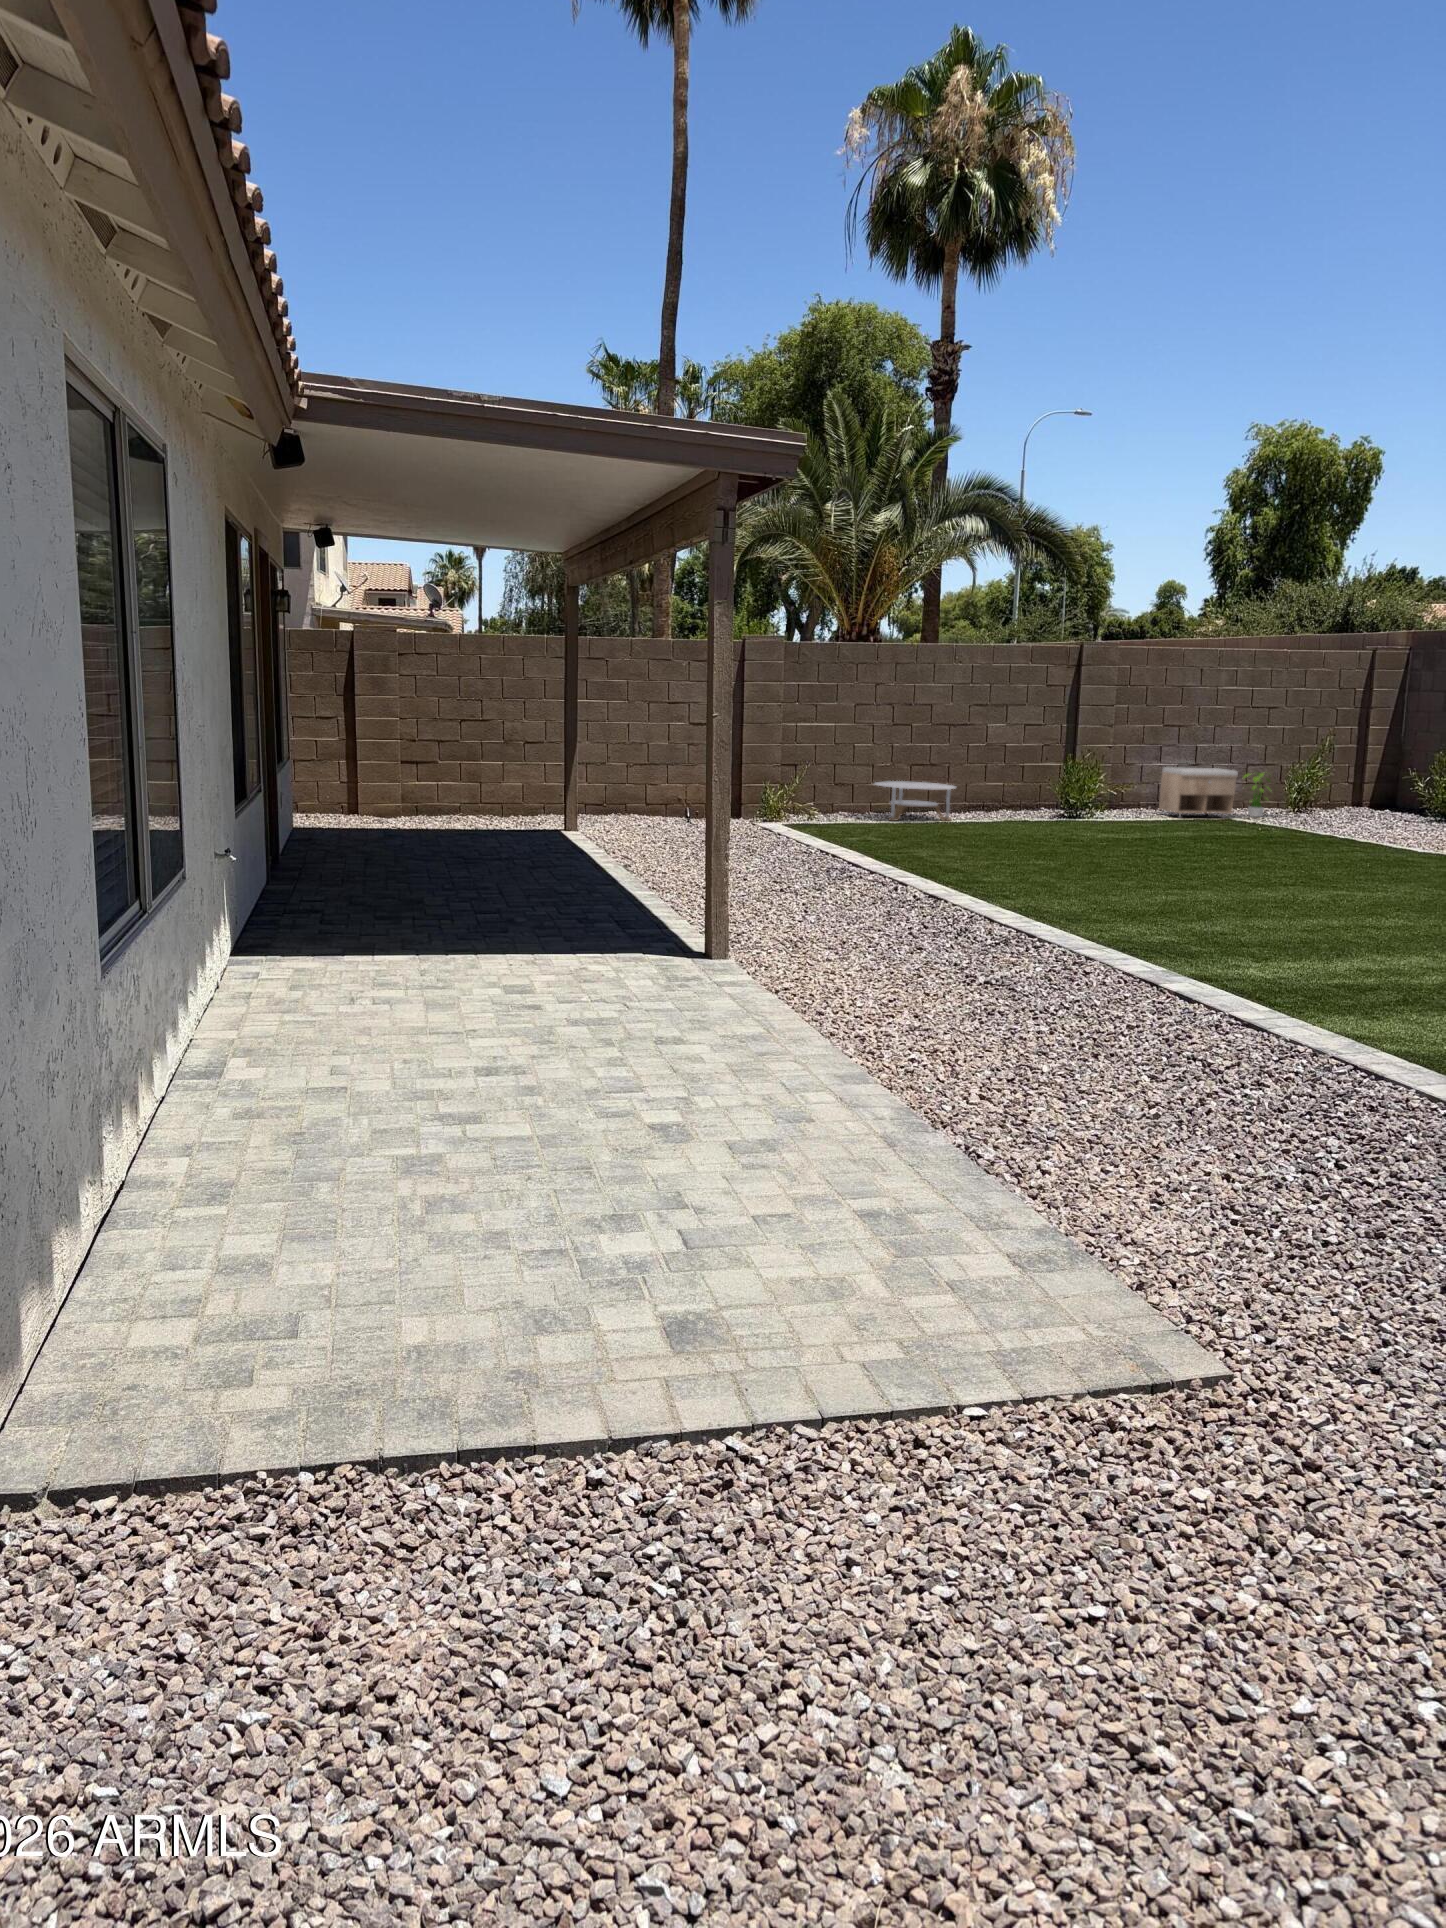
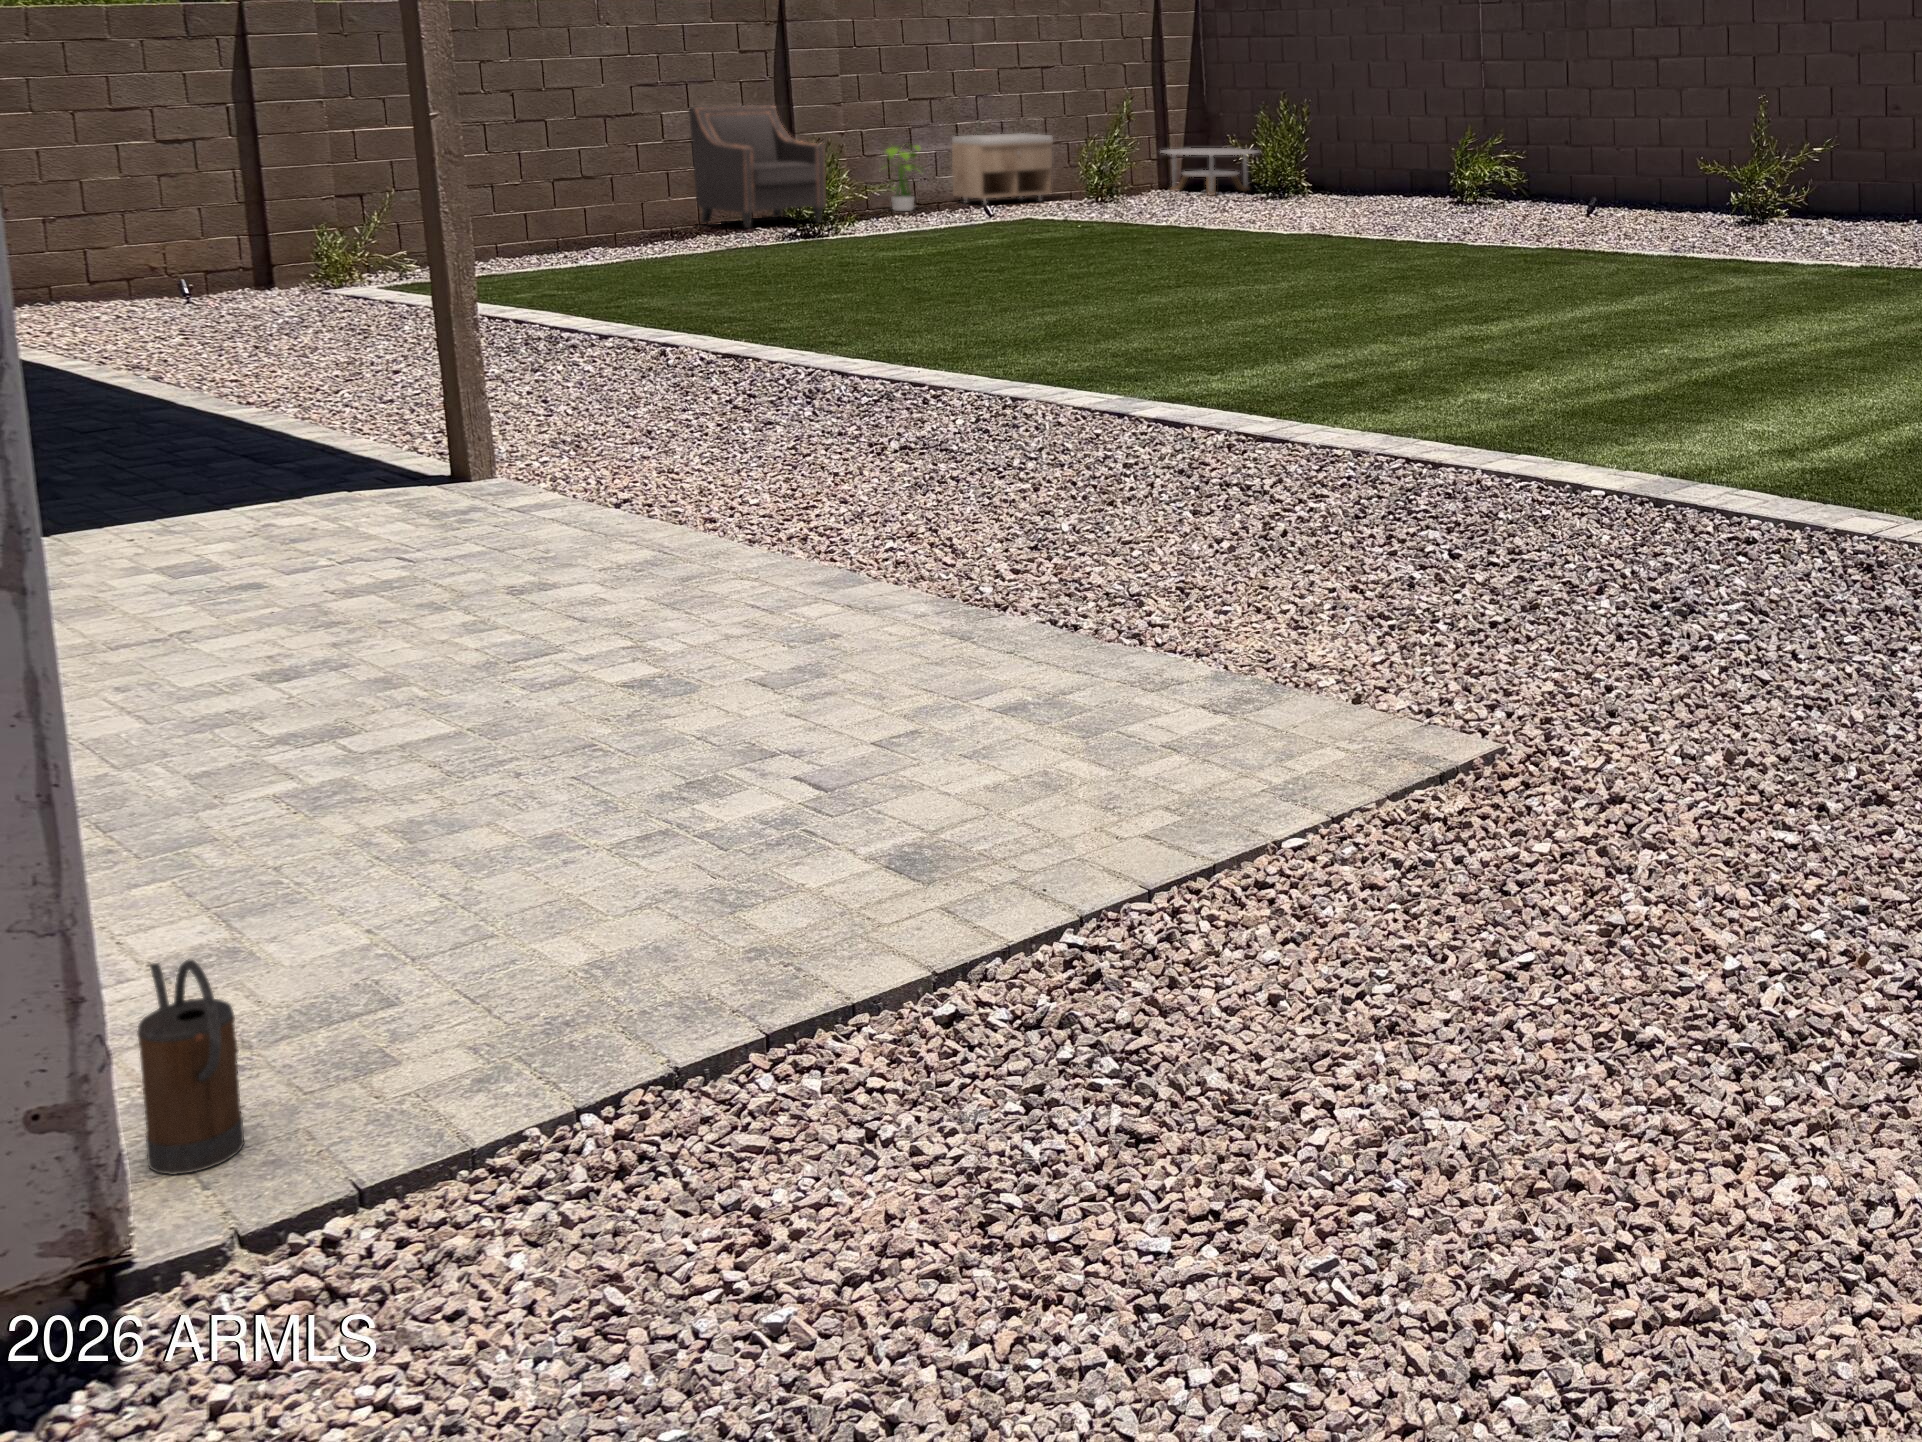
chair: none [978,737,1064,821] -> present [689,105,826,228]
potted plant: present [1244,772,1271,817] -> present [886,145,923,211]
round table: present [875,781,955,821] -> present [1162,148,1258,196]
watering can: none [76,1278,140,1426] -> present [137,959,244,1175]

